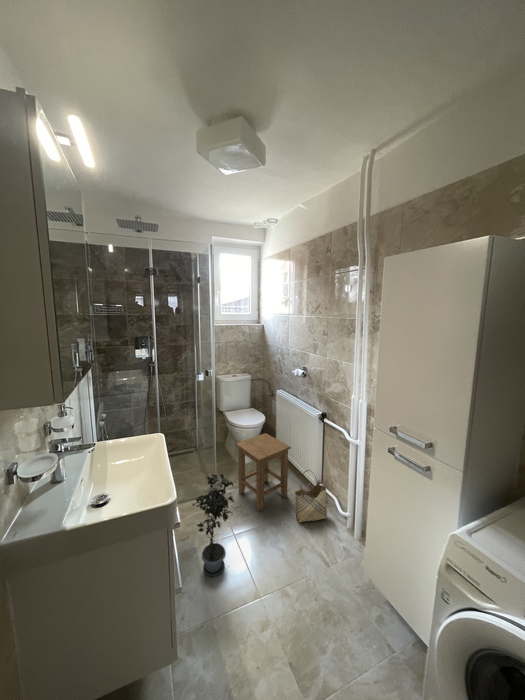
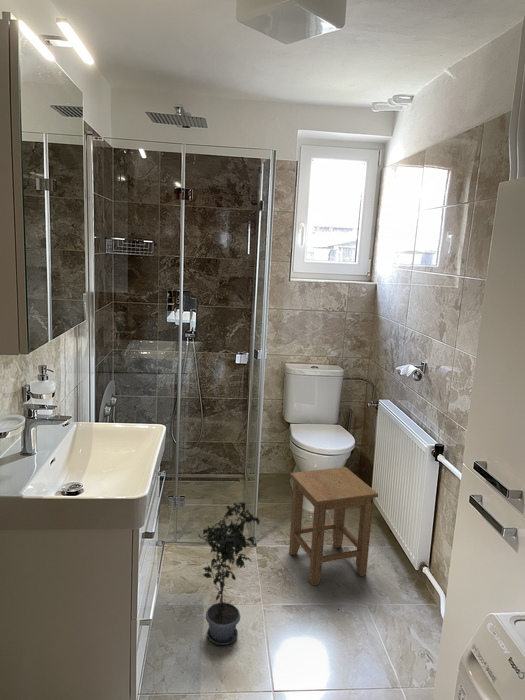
woven basket: present [295,470,327,522] -> none [369,535,427,621]

